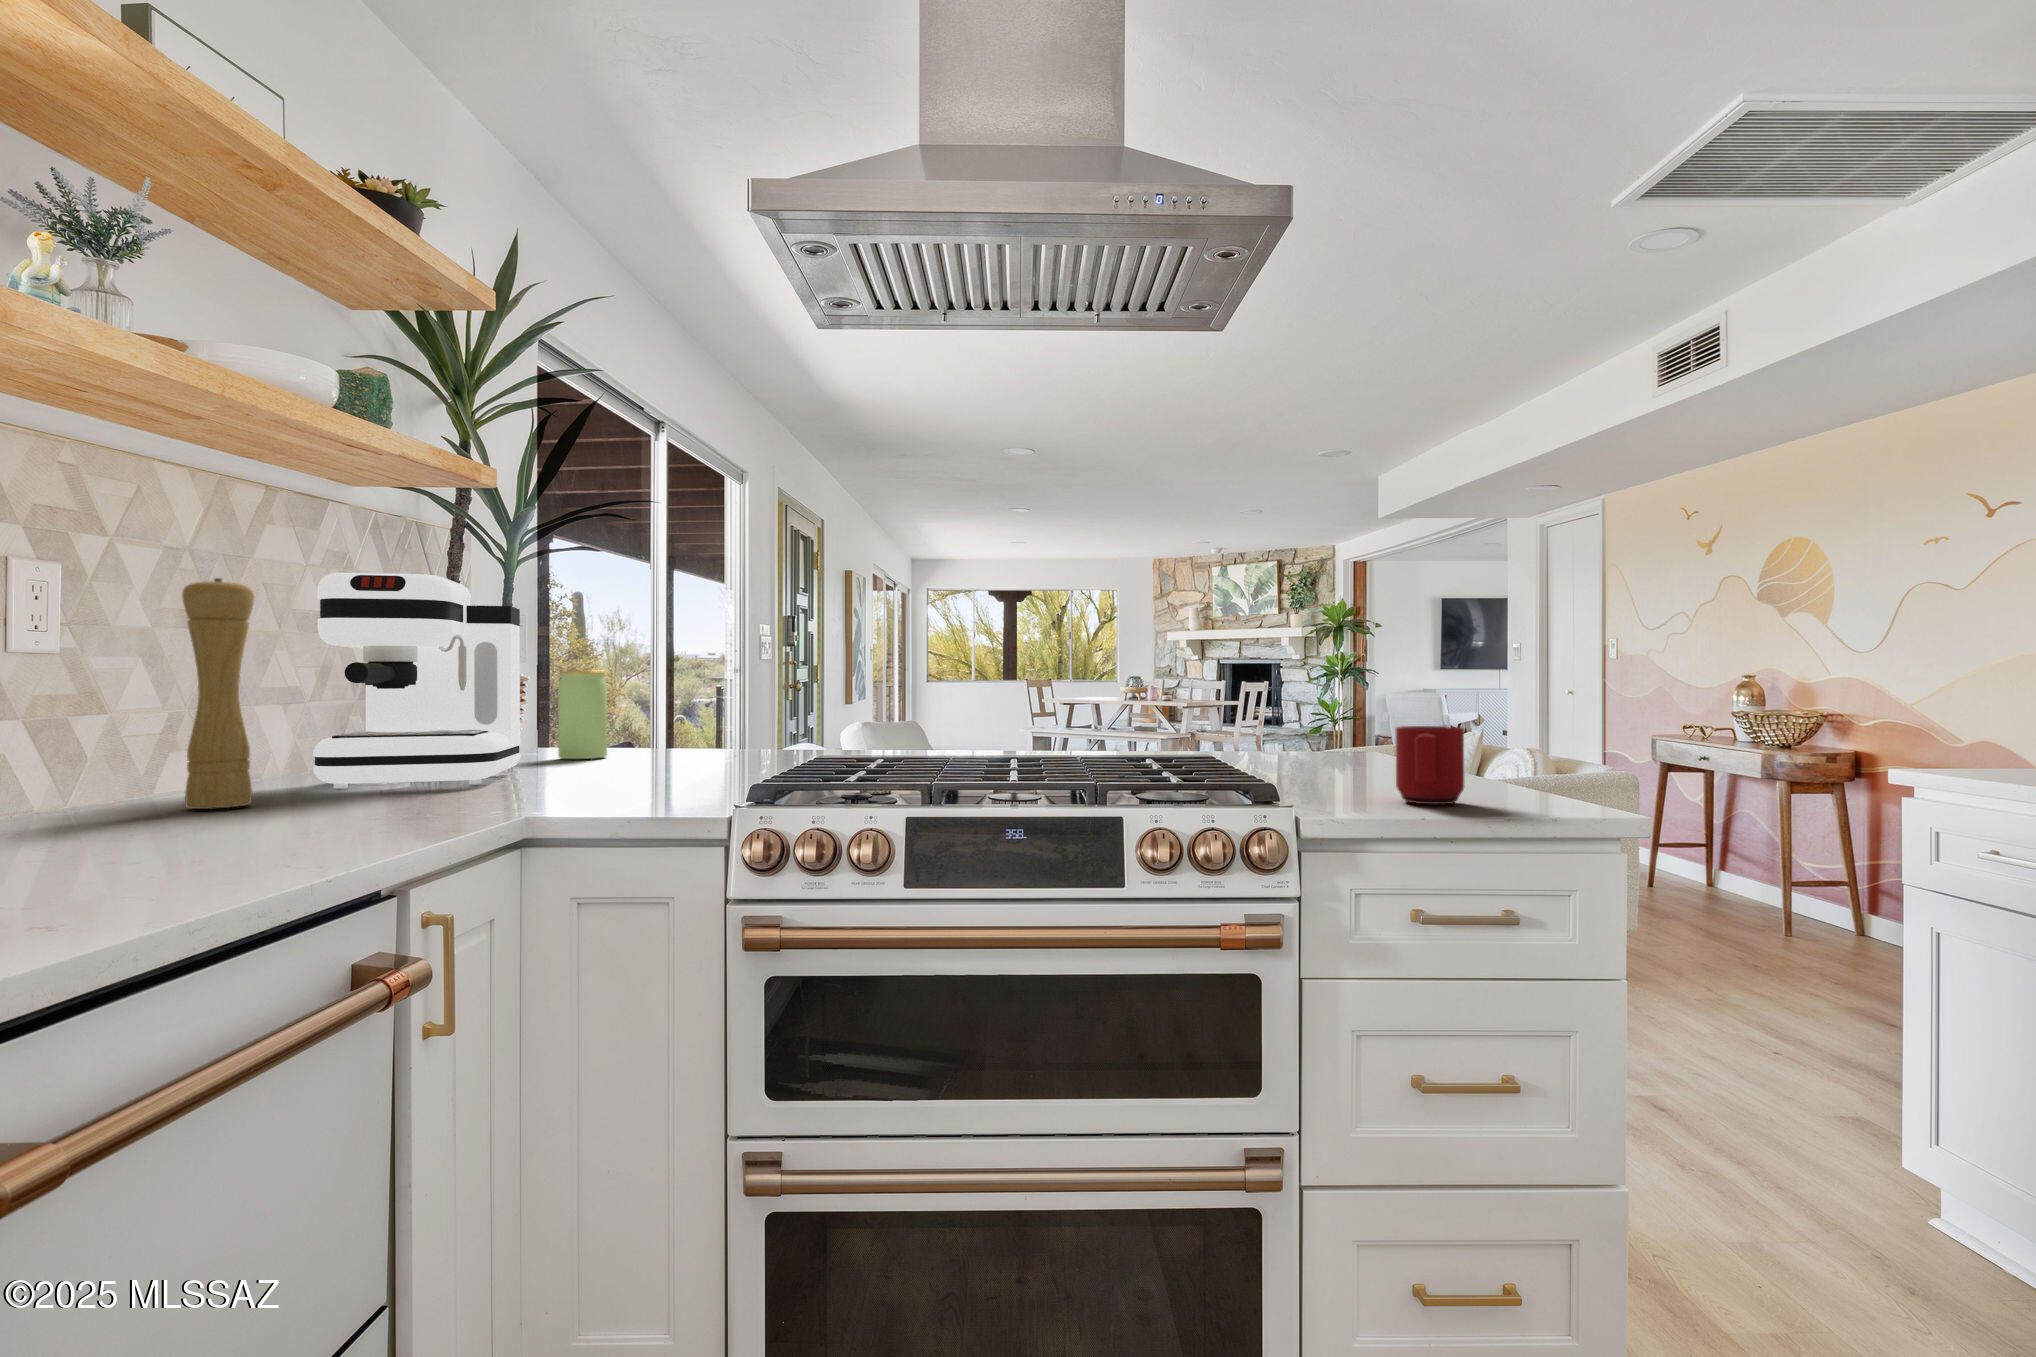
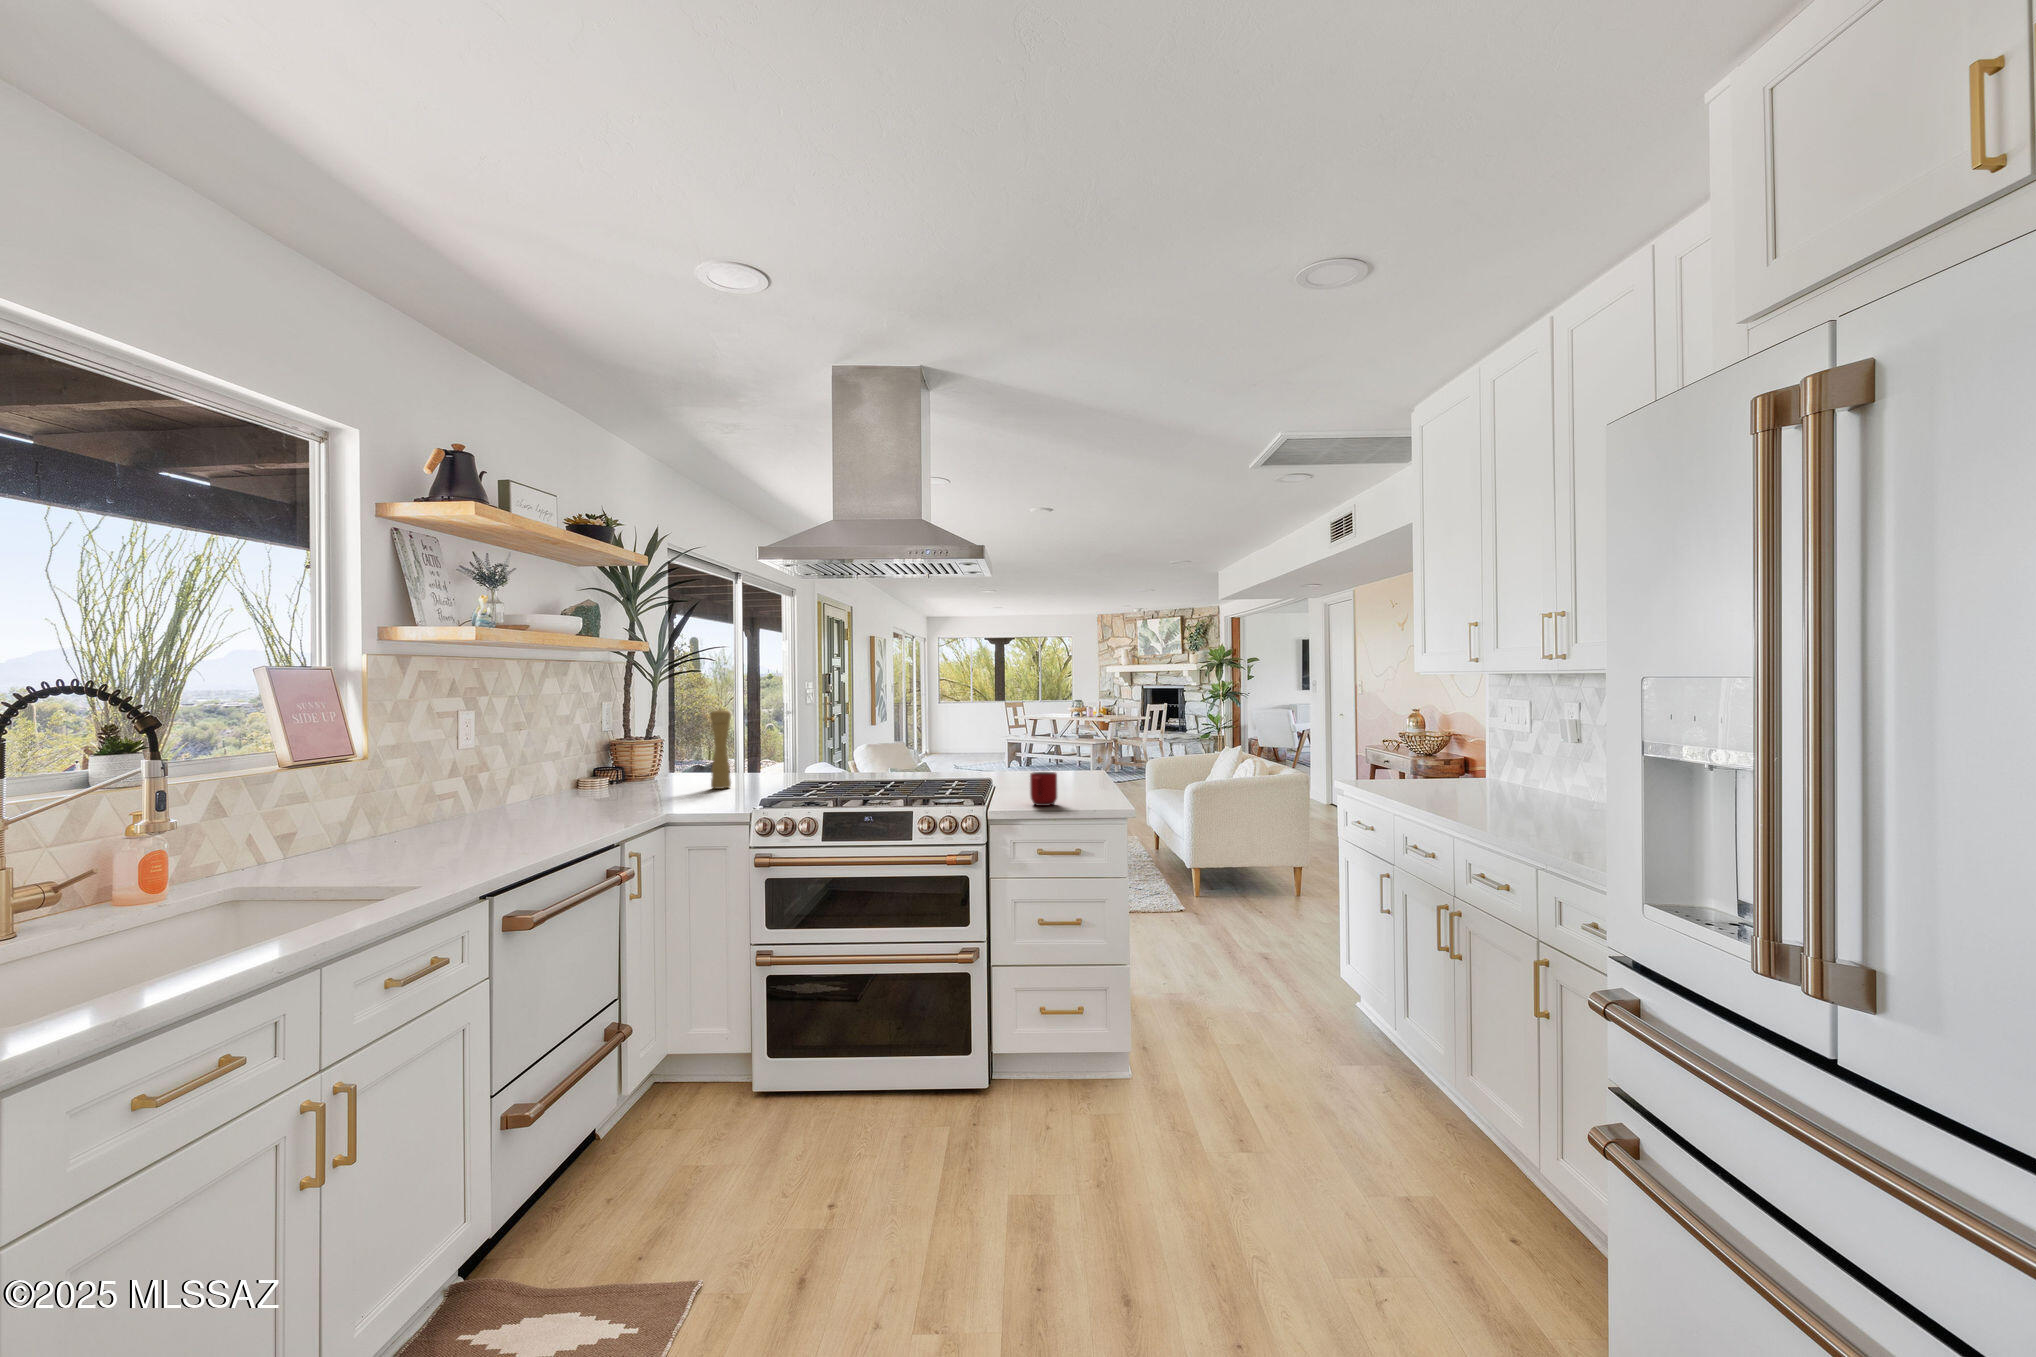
coffee maker: present [313,573,521,788] -> none [573,703,662,799]
pepper mill: present [182,578,254,809] -> present [710,709,731,789]
jar: present [558,670,607,759] -> none [679,735,703,780]

